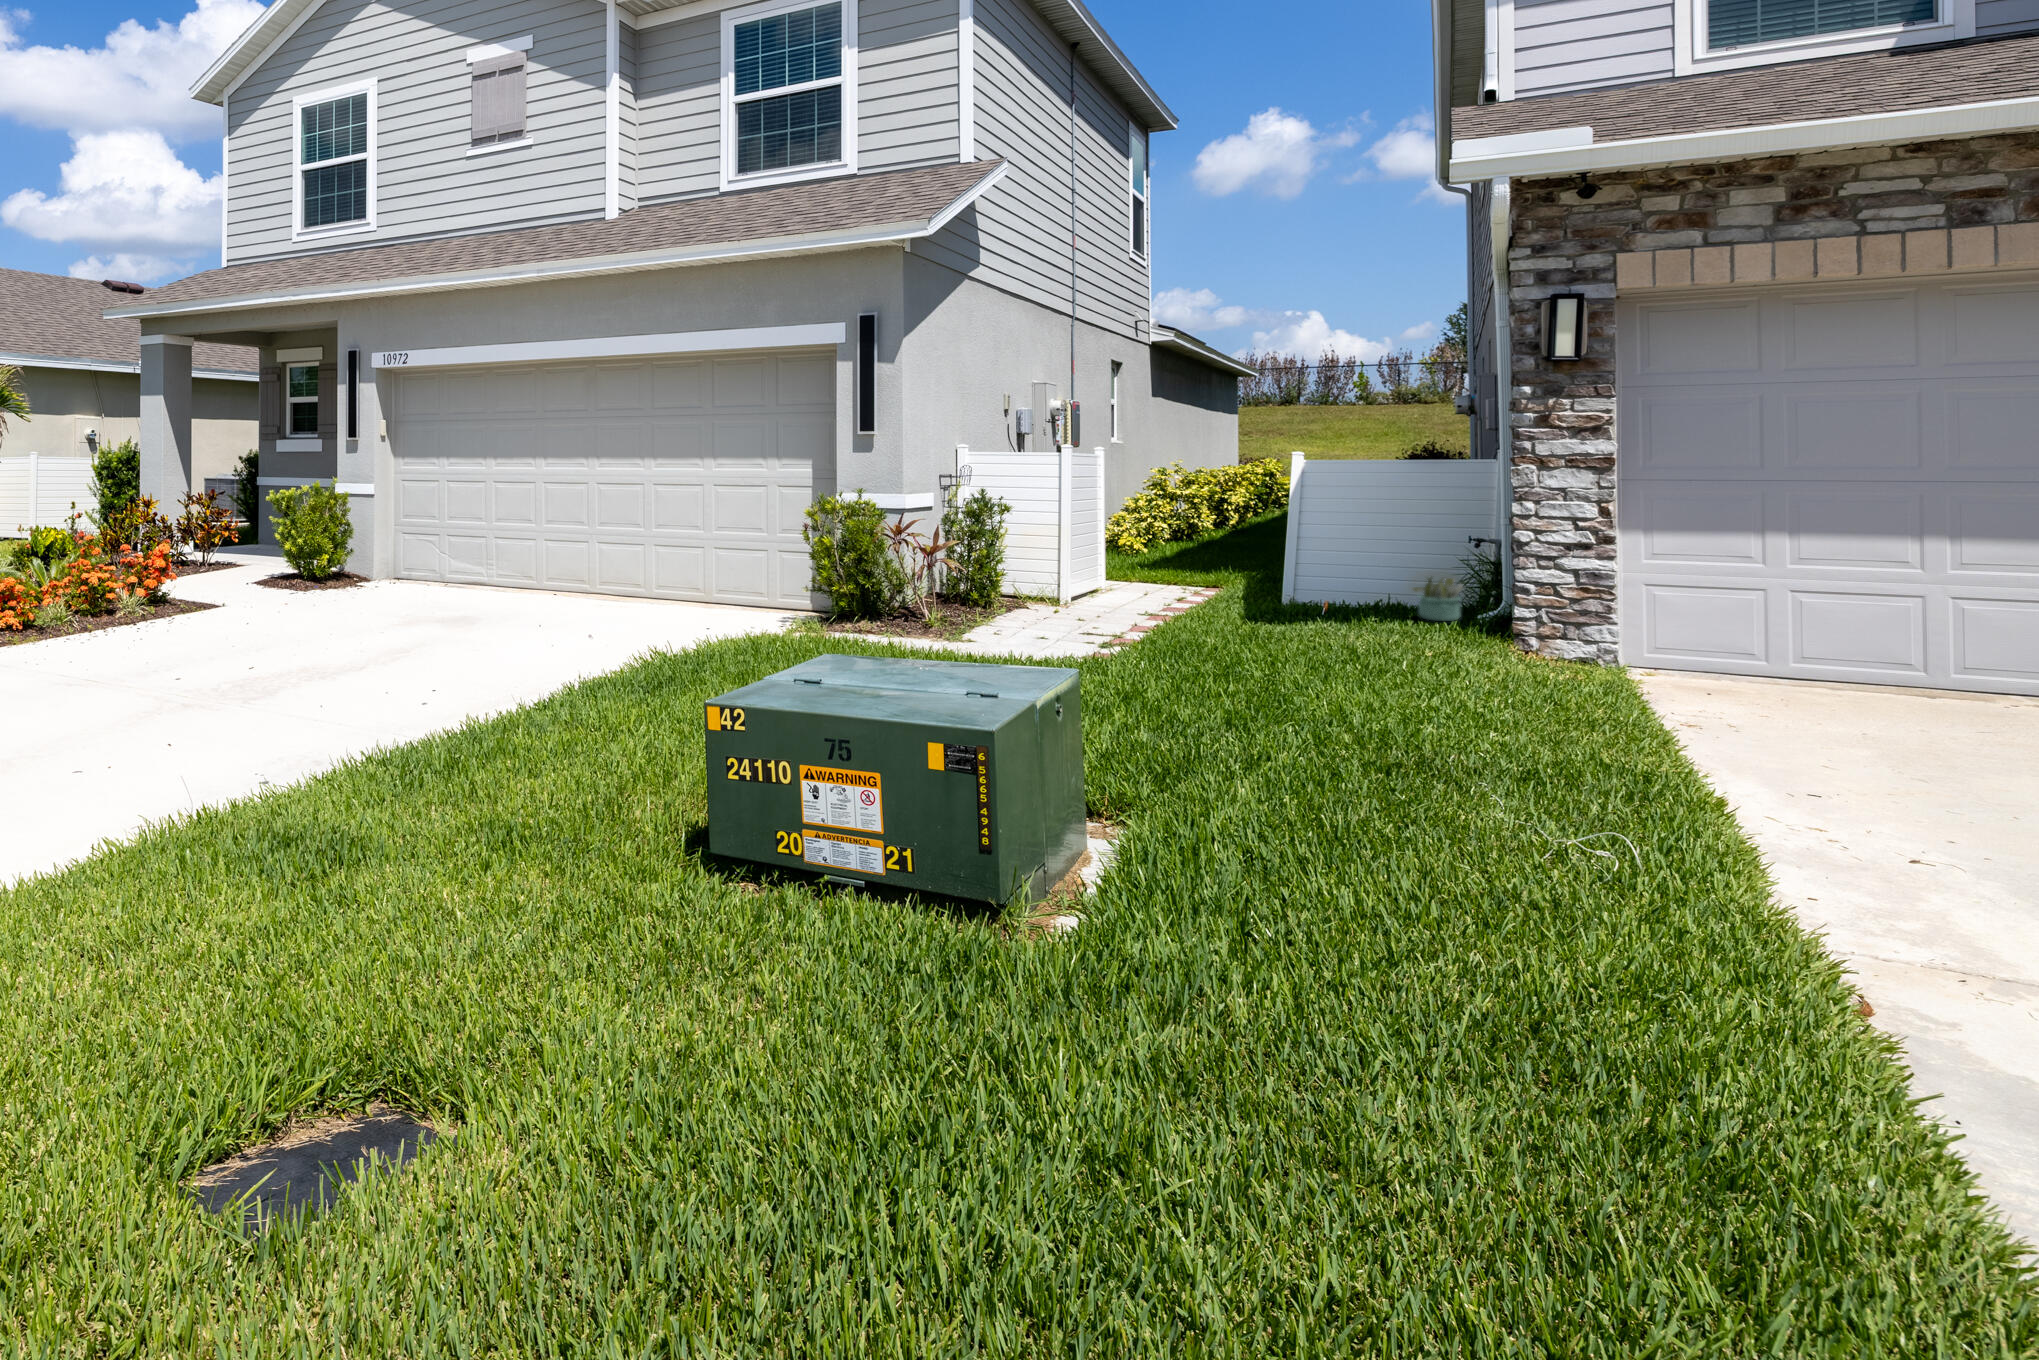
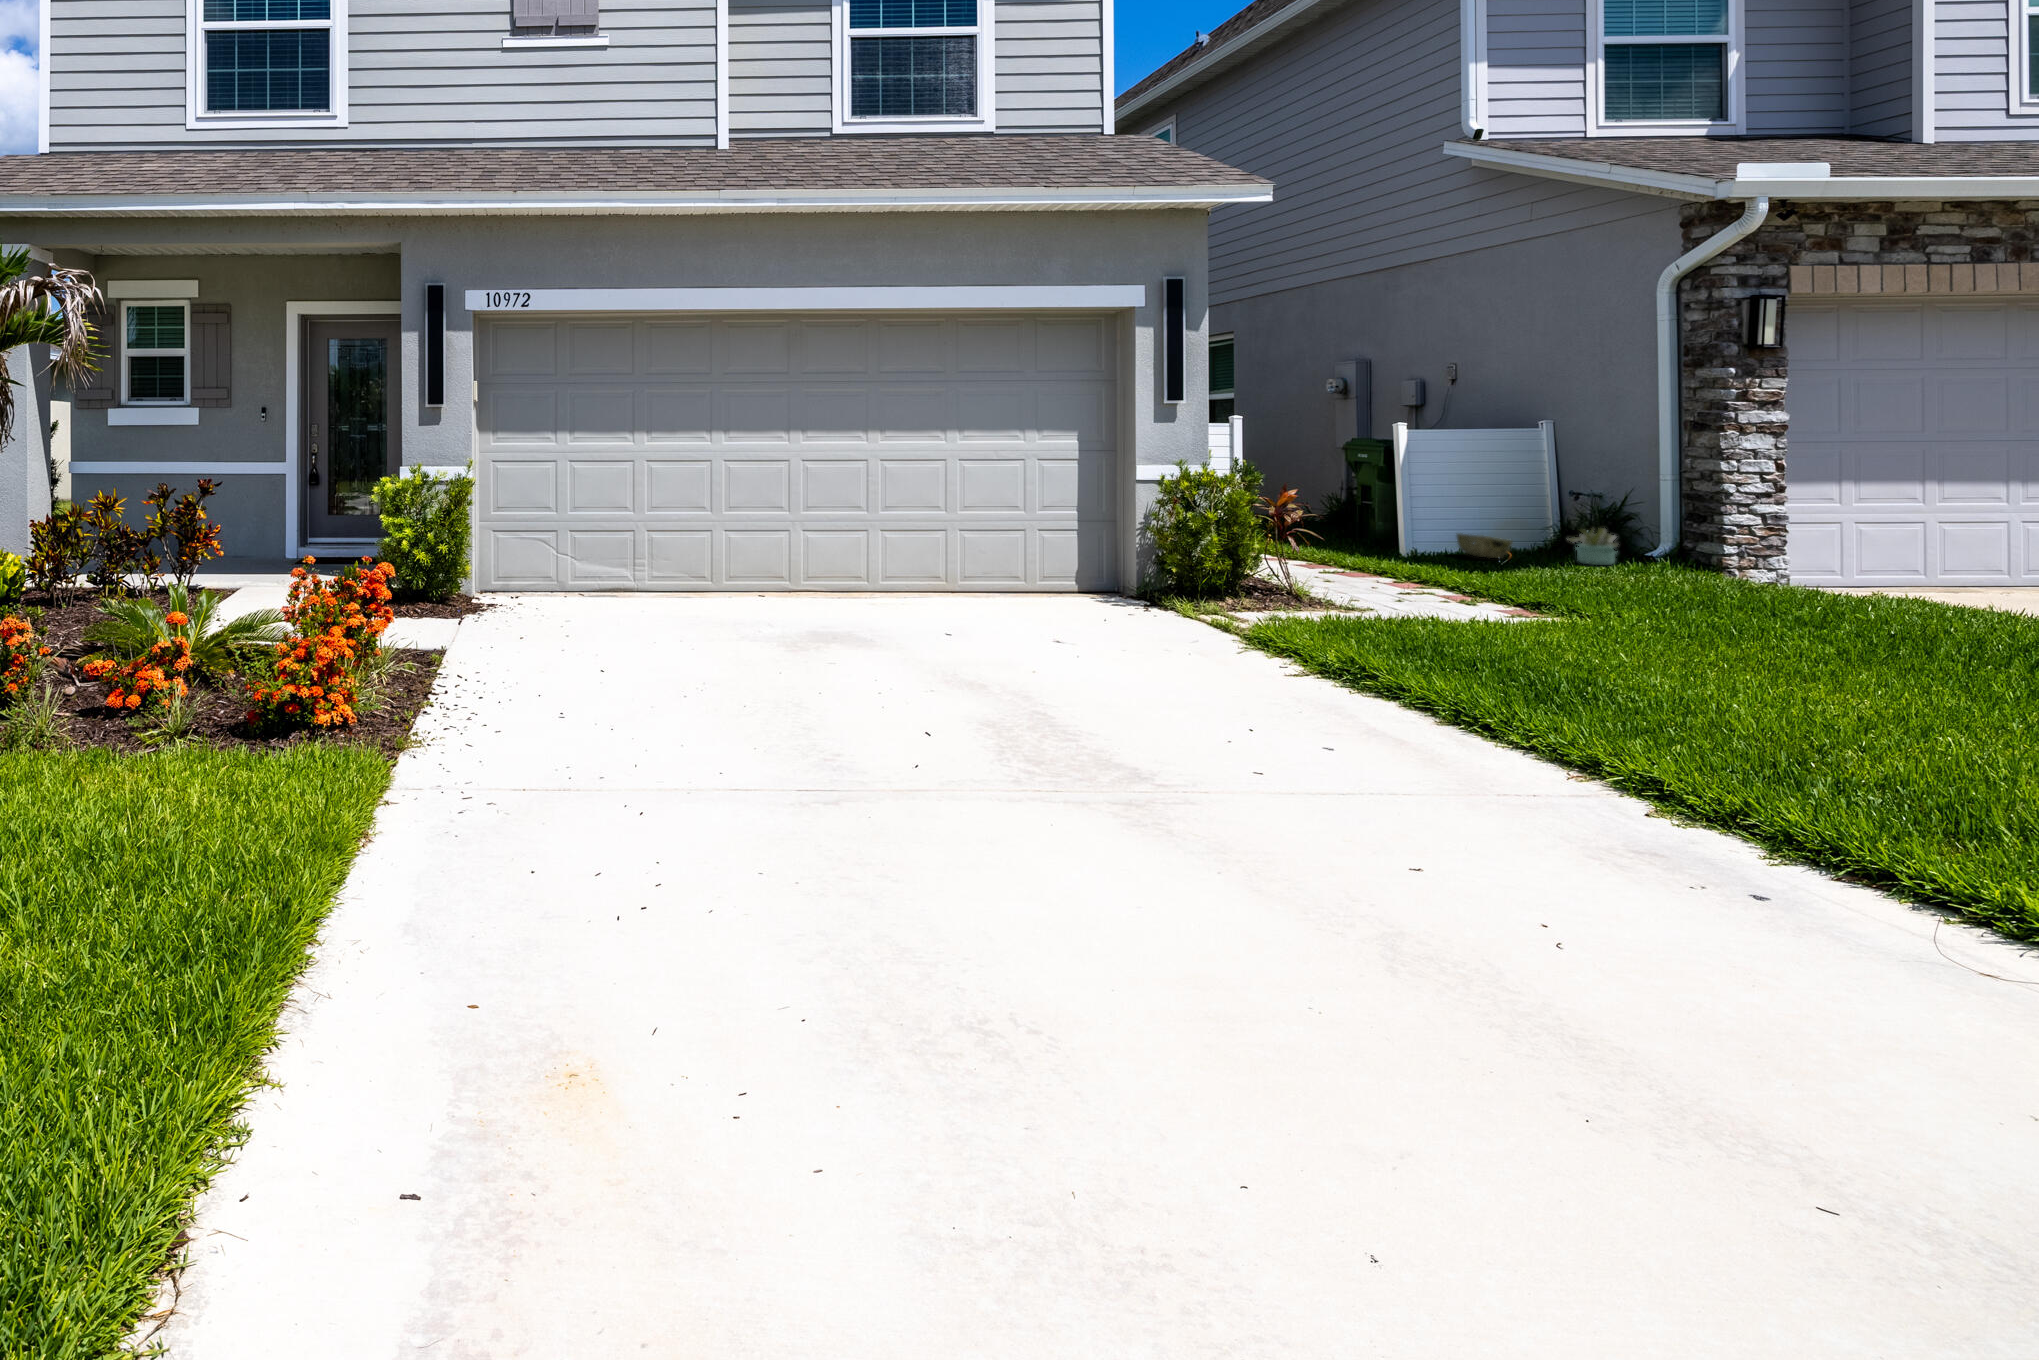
woven basket: none [1328,576,1379,607] -> present [1457,533,1512,558]

